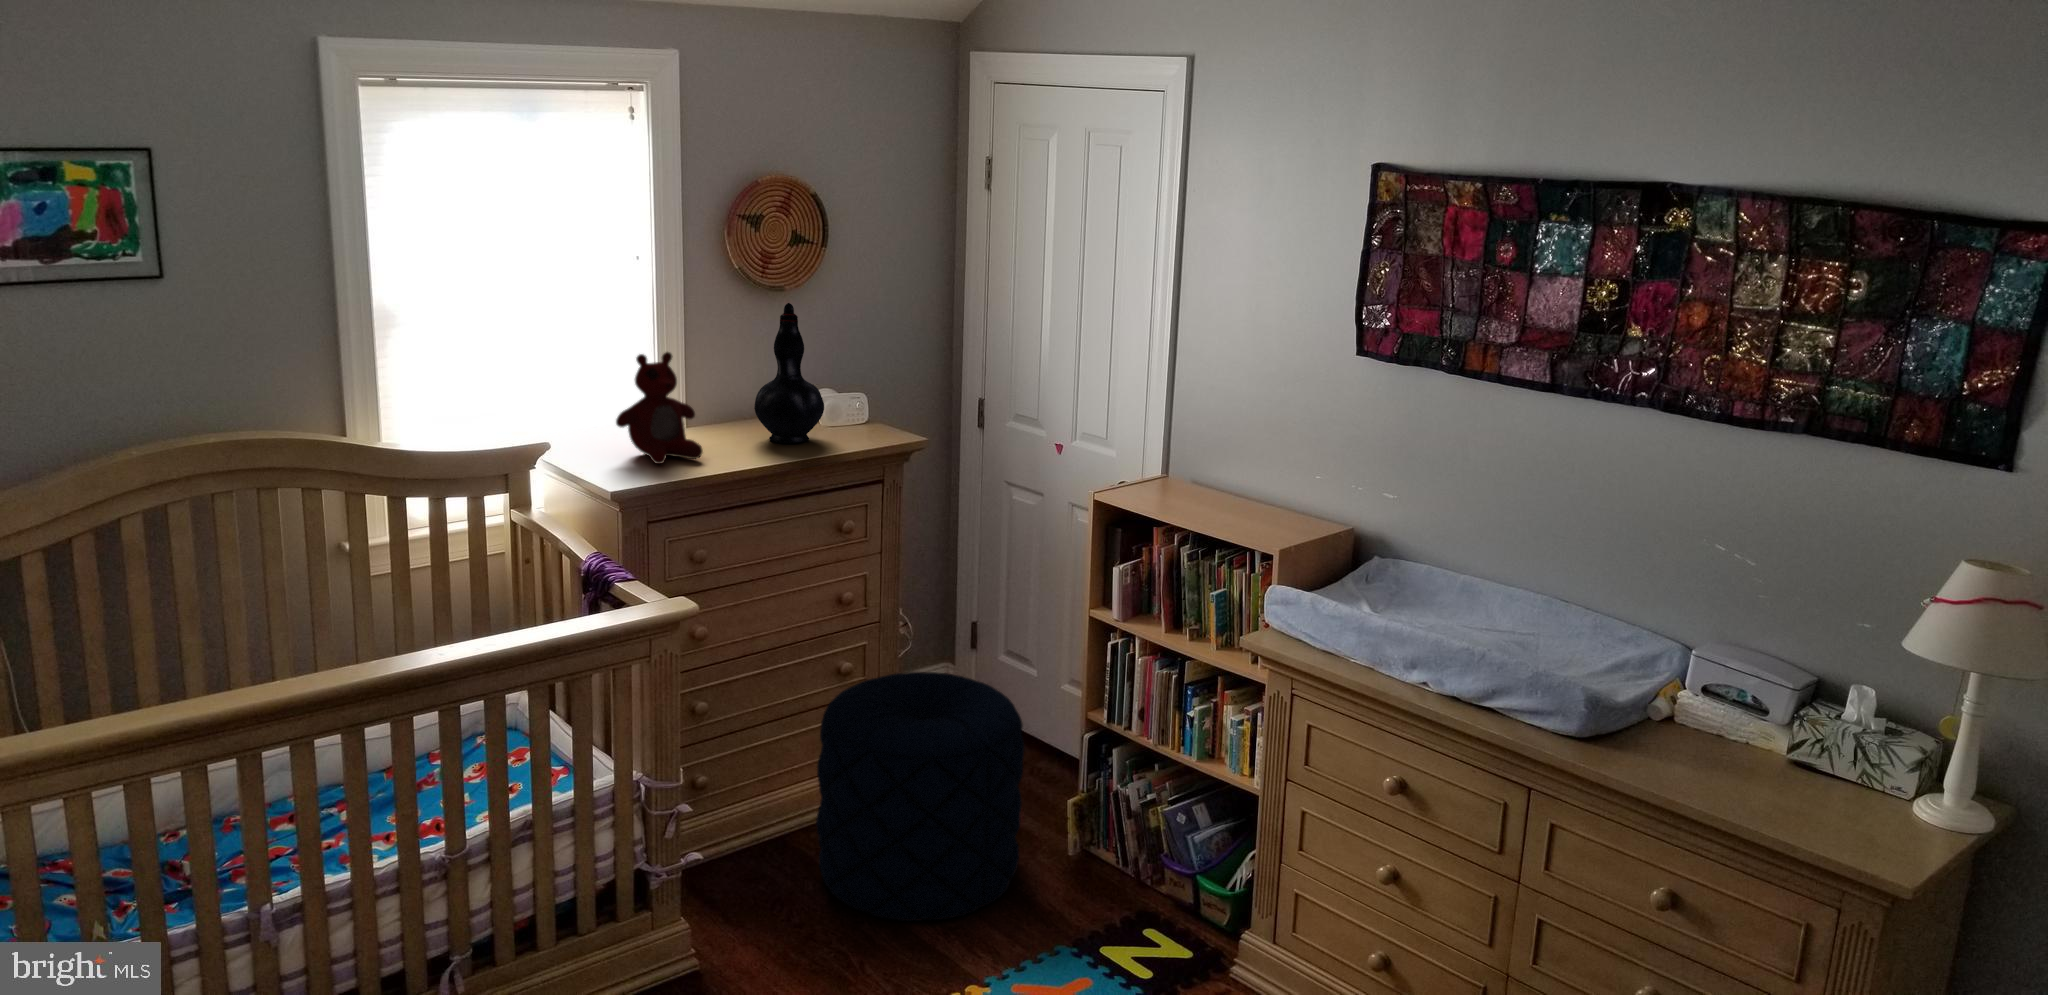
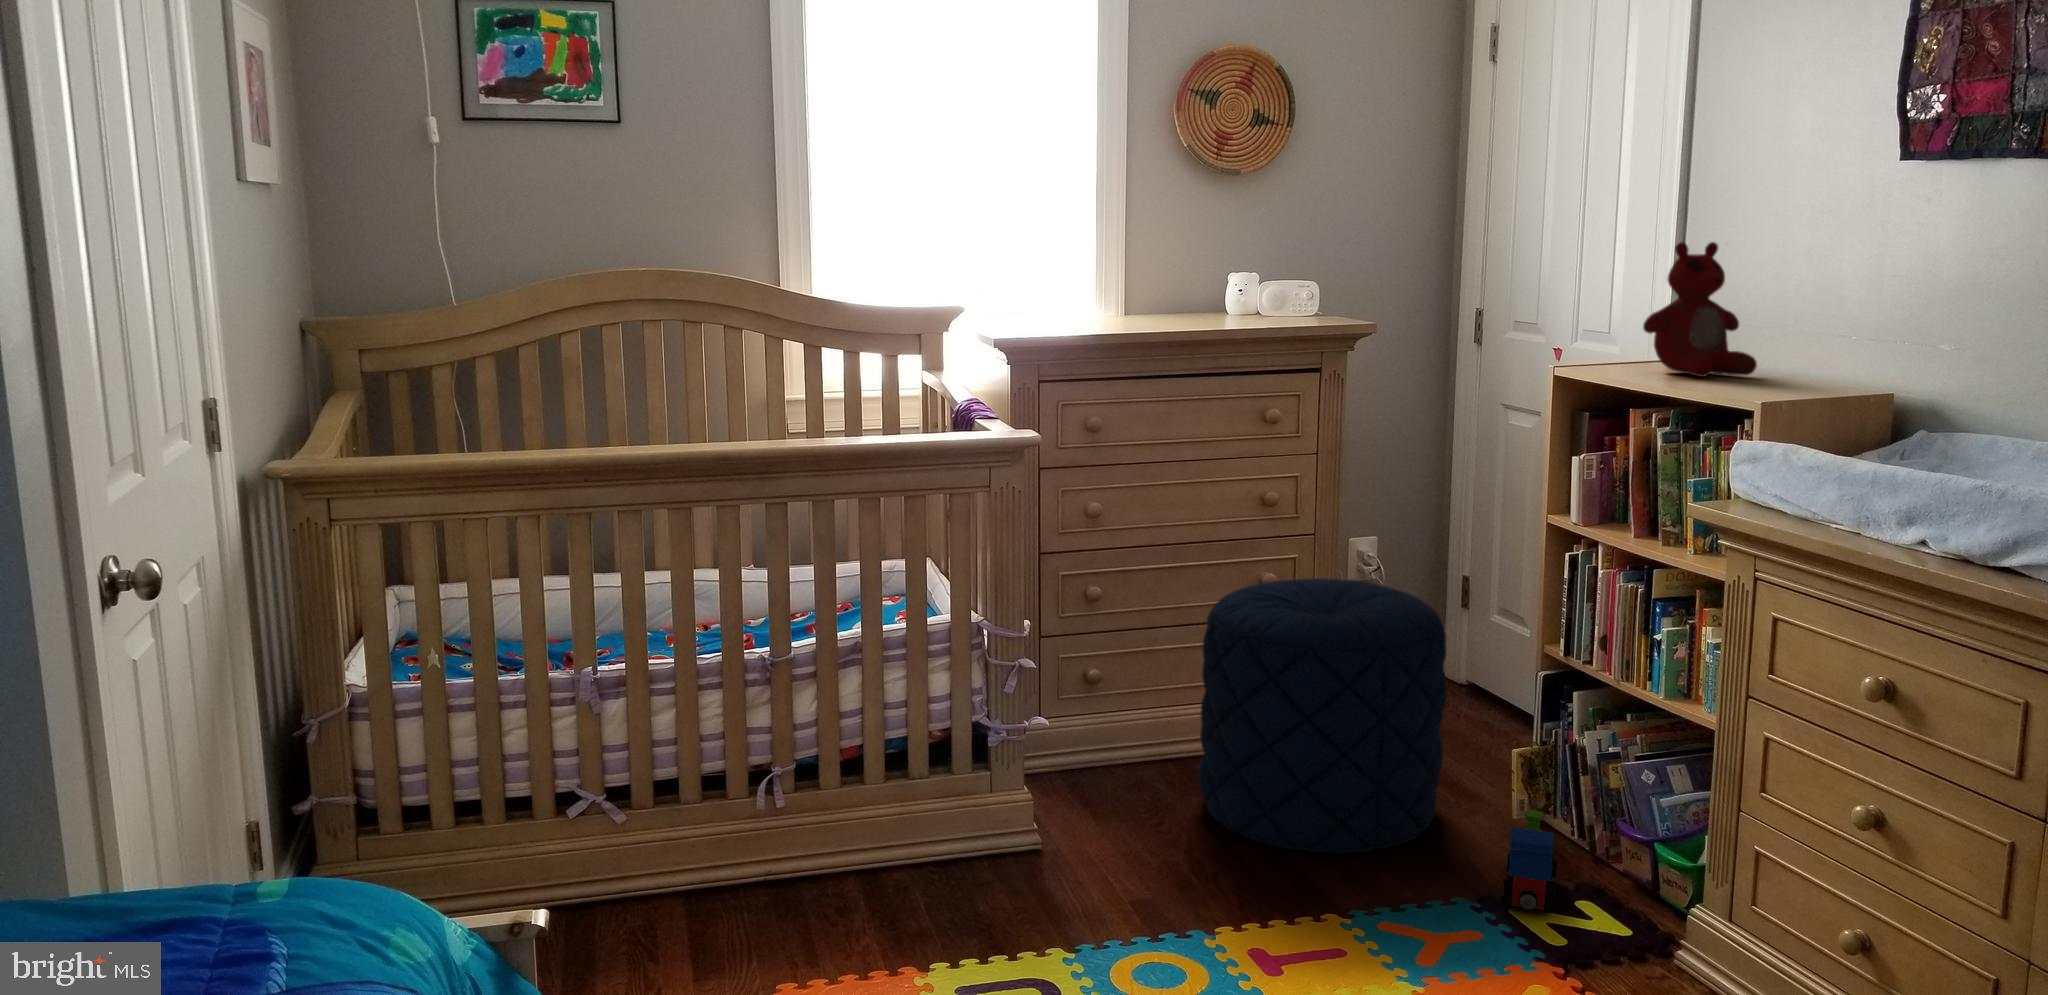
decorative vase: present [754,303,824,443] -> none [1183,167,1260,321]
stuffed bear: present [616,352,703,464] -> present [1643,242,1757,377]
toy train: none [1086,863,1136,947] -> present [1503,810,1557,911]

